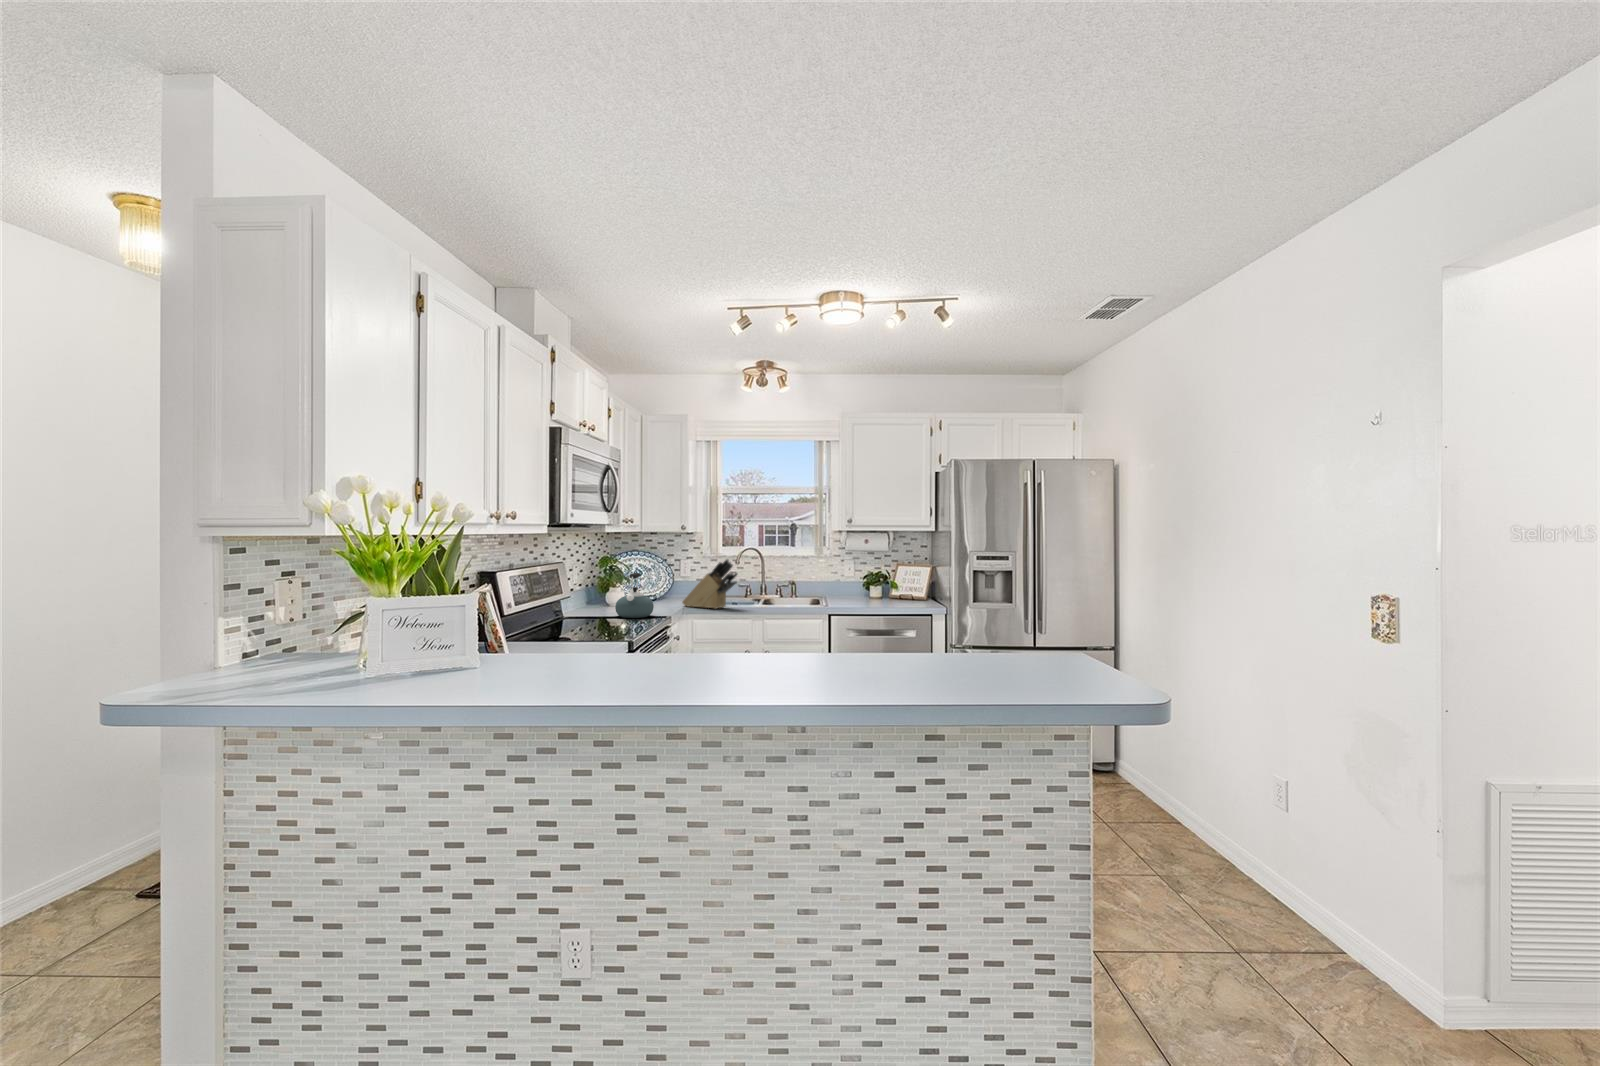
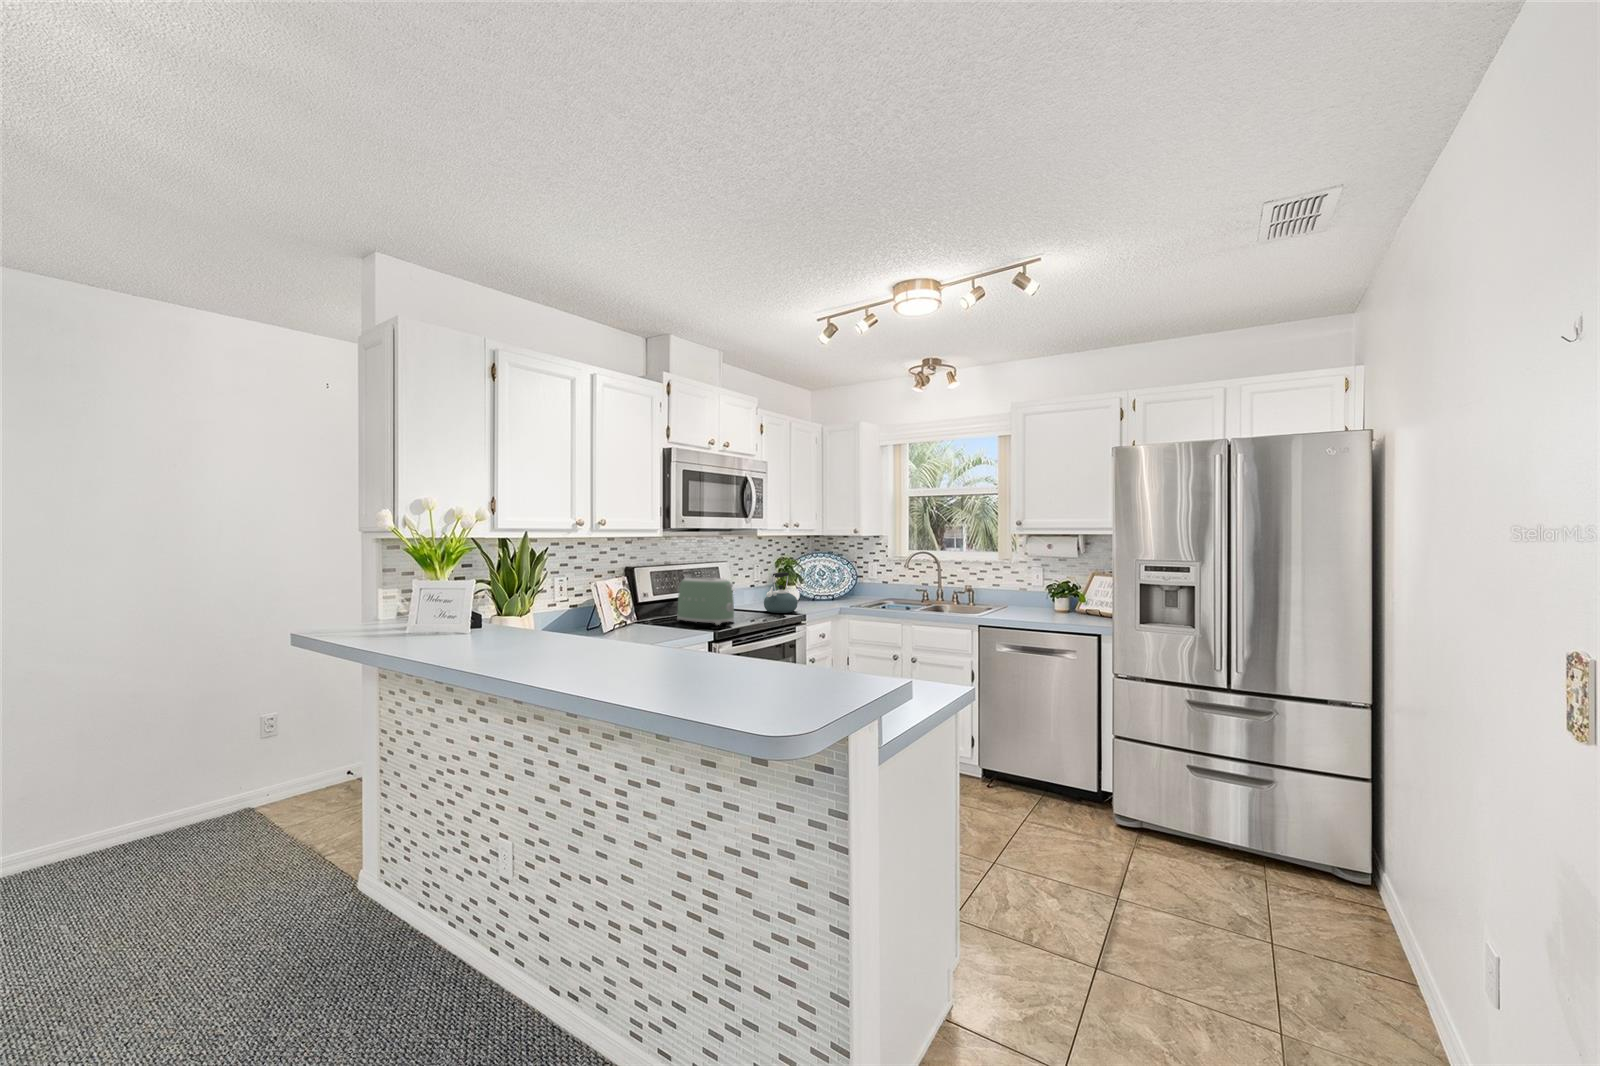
knife block: present [682,559,737,609] -> none [845,561,891,610]
toaster: none [545,582,623,635] -> present [677,578,734,625]

